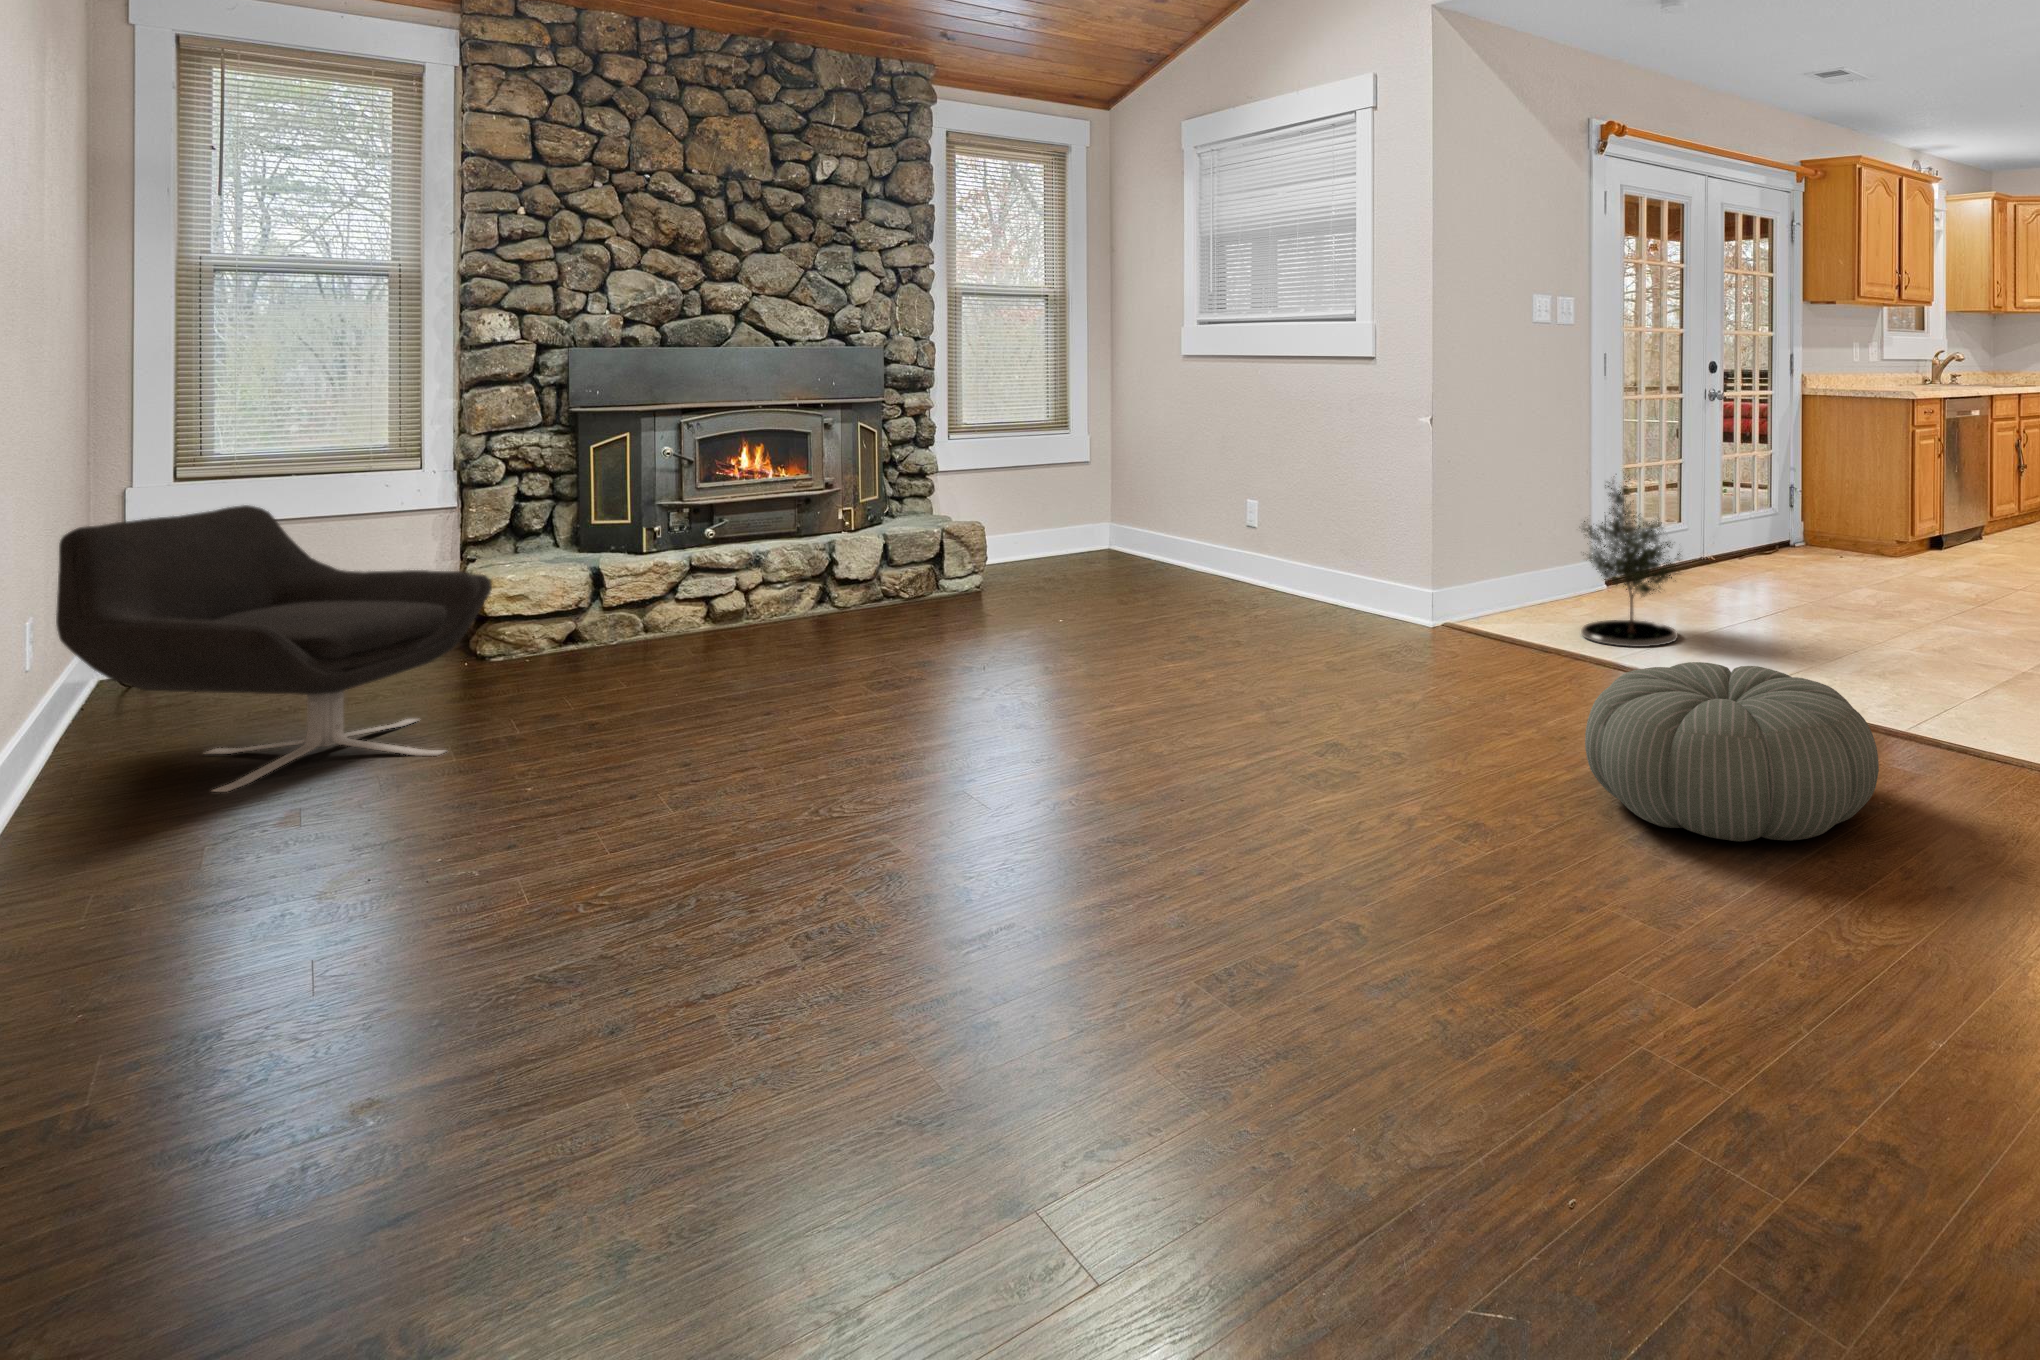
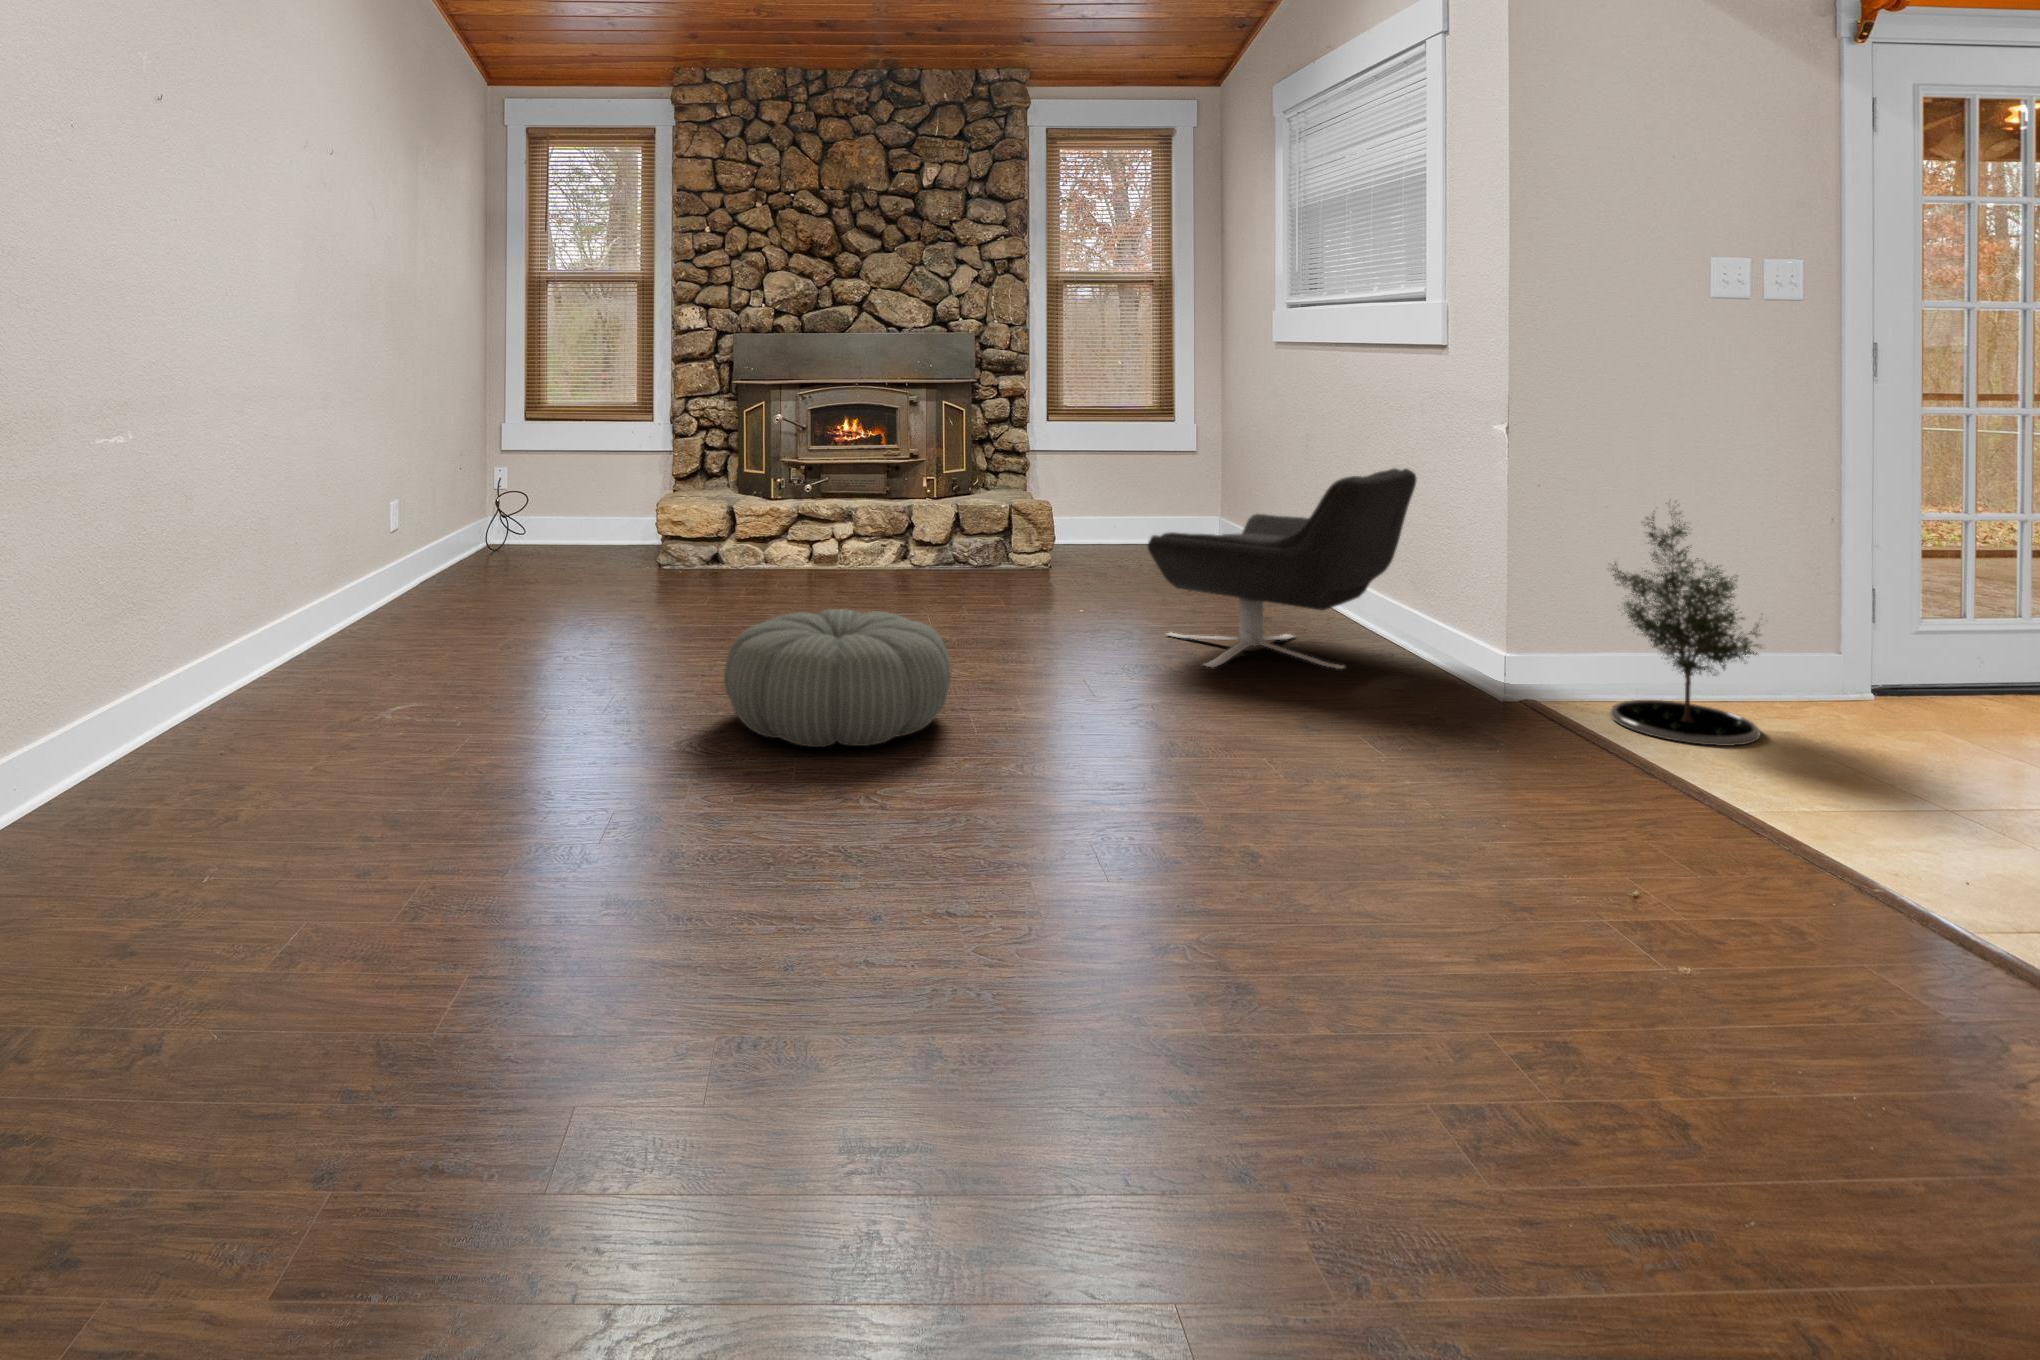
lounge chair: present [56,505,492,792] -> present [1148,469,1417,669]
pouf: present [1585,662,1879,841] -> present [724,609,951,747]

